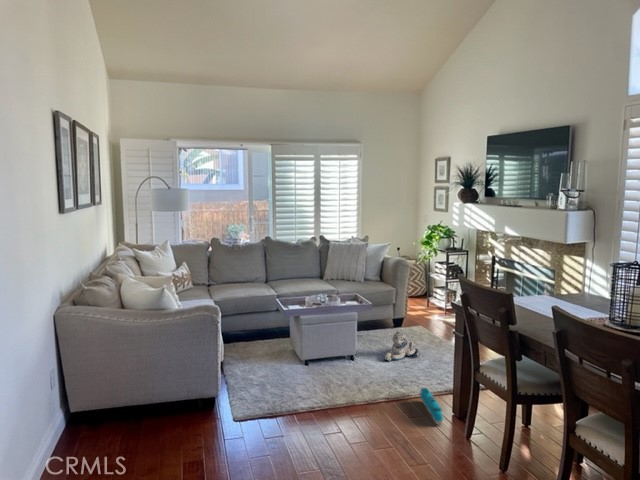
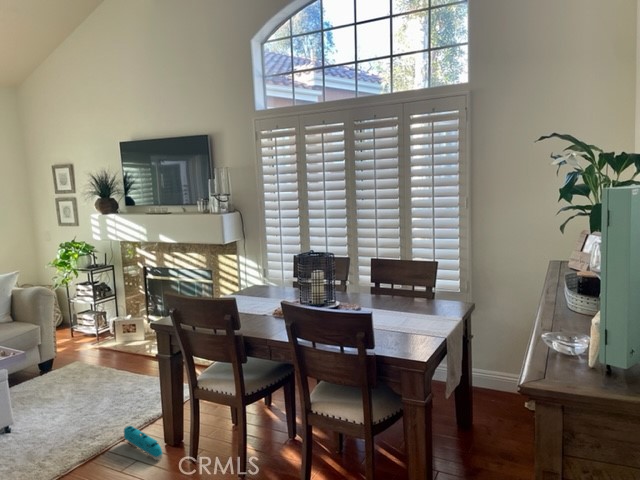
plush toy: present [384,331,420,361] -> none [54,374,96,413]

